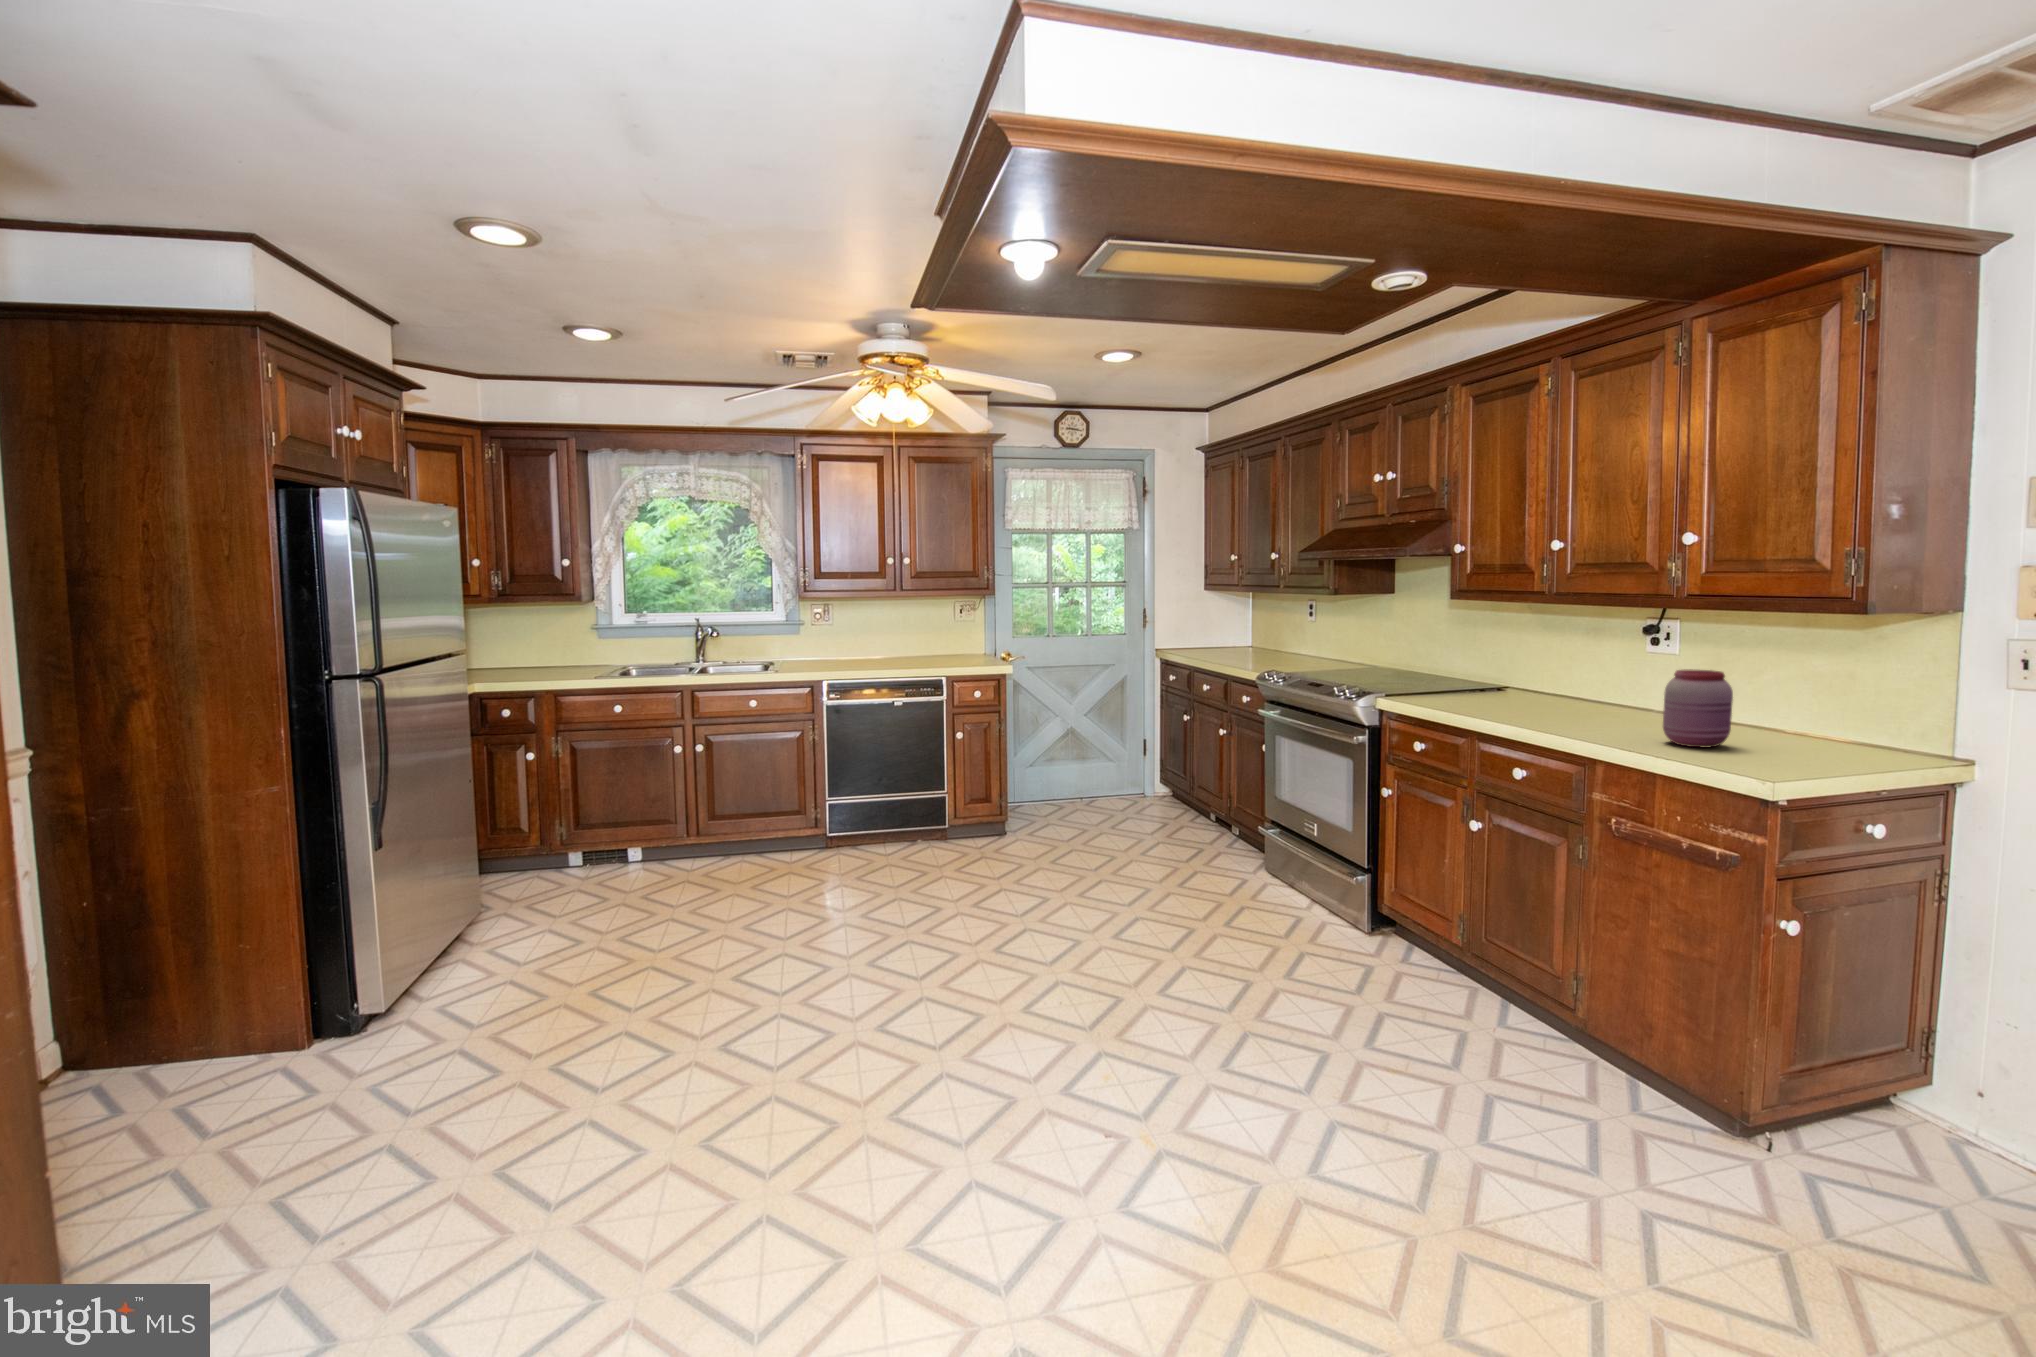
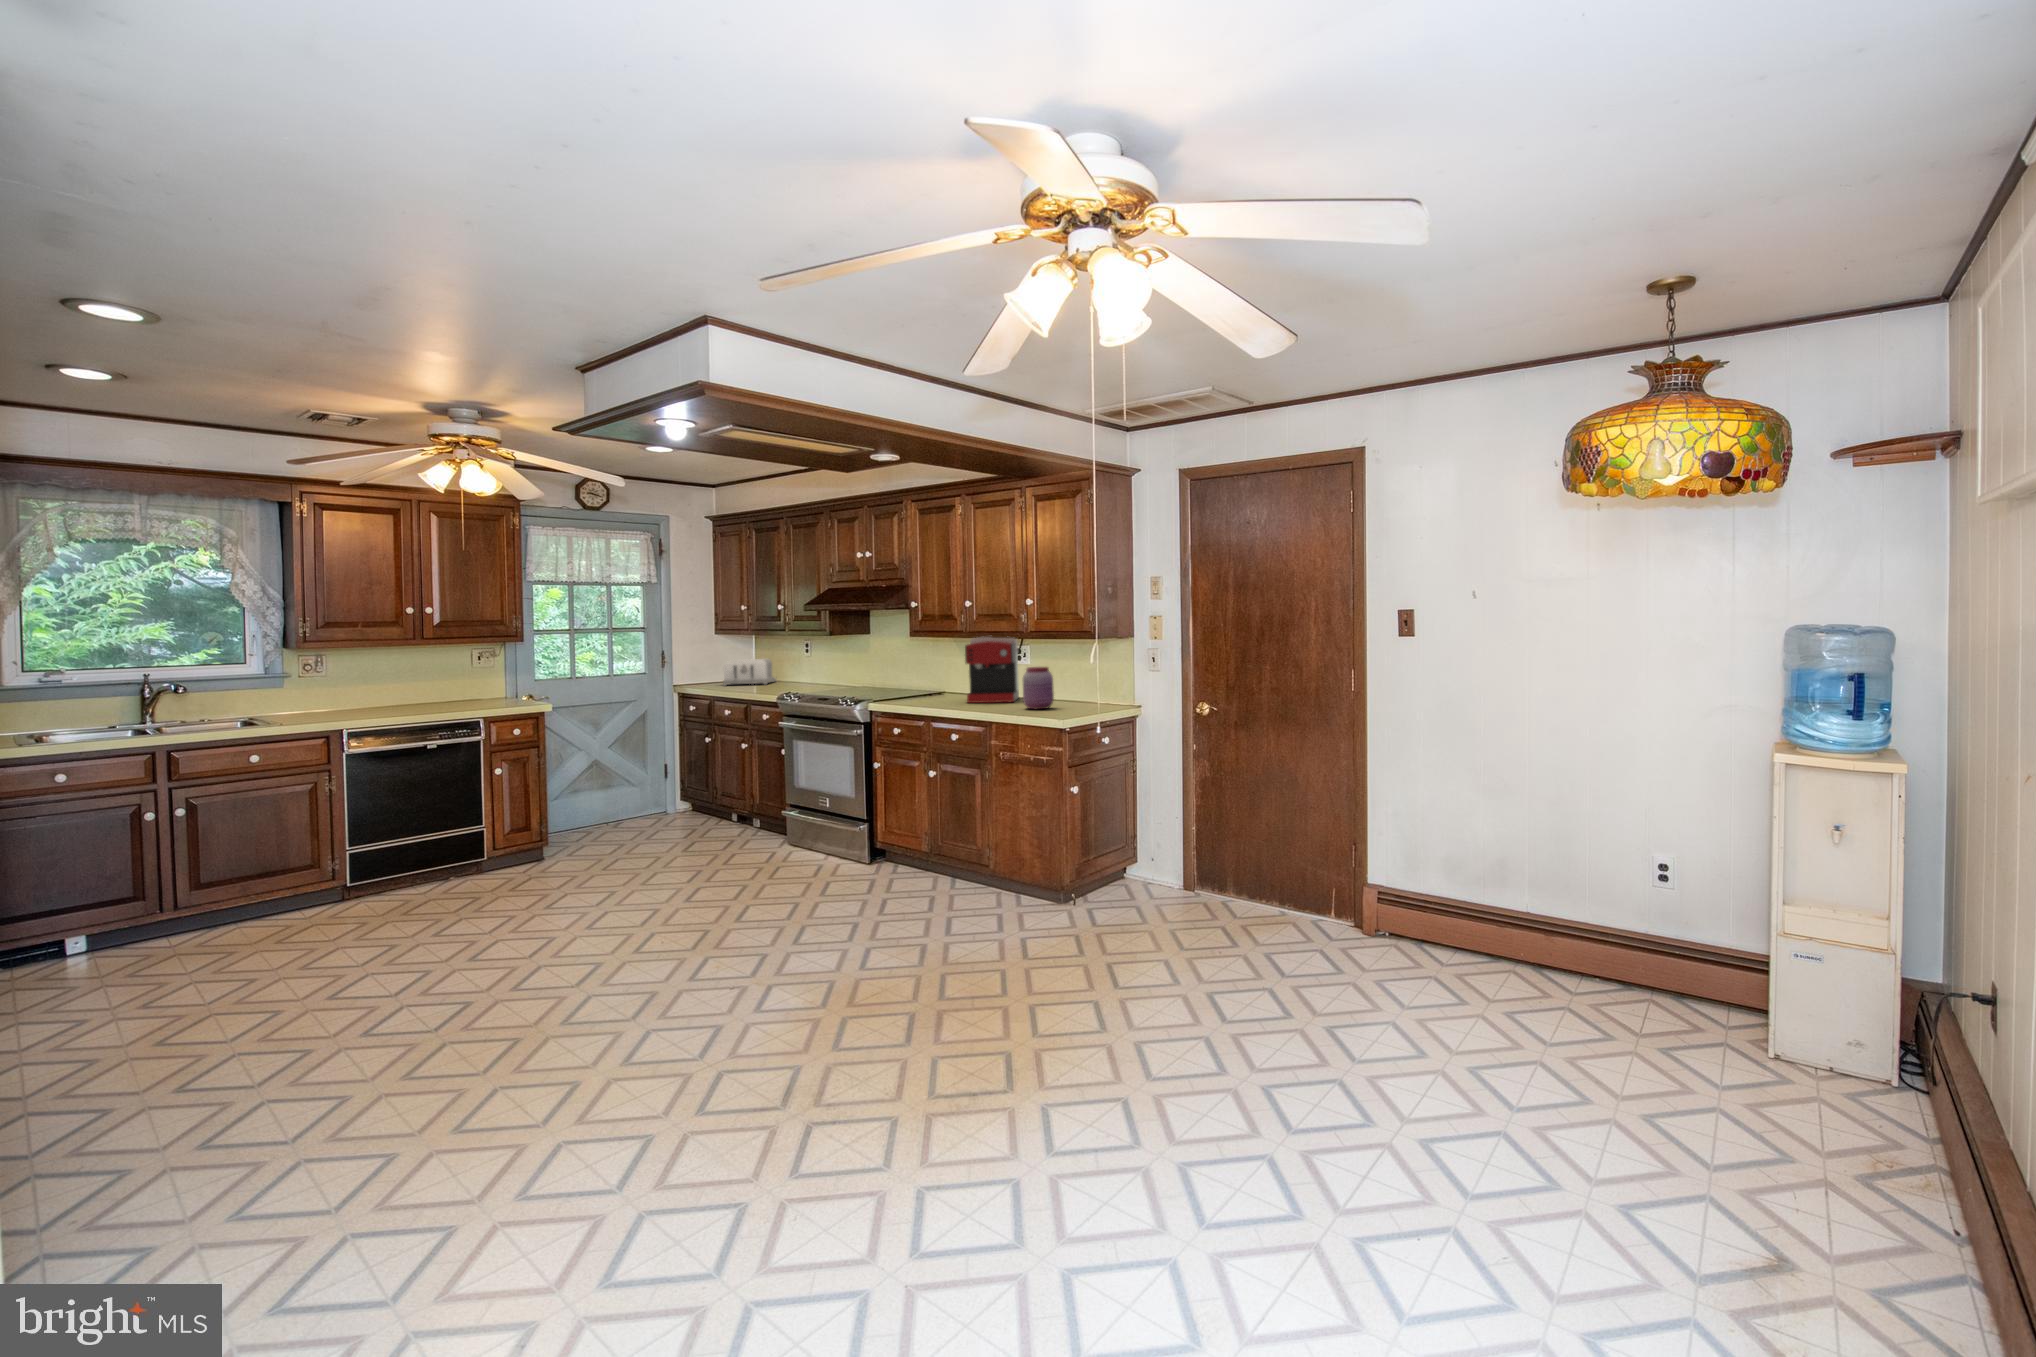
coffee maker: none [1550,607,1657,723] -> present [965,637,1019,703]
toaster: none [1208,621,1275,655] -> present [723,659,776,686]

